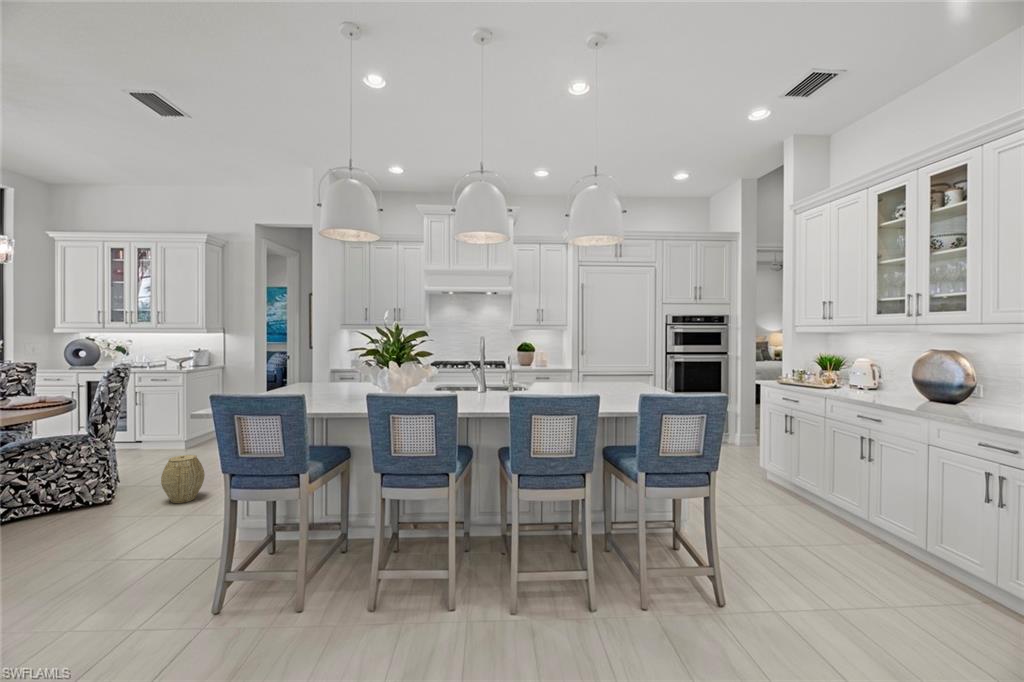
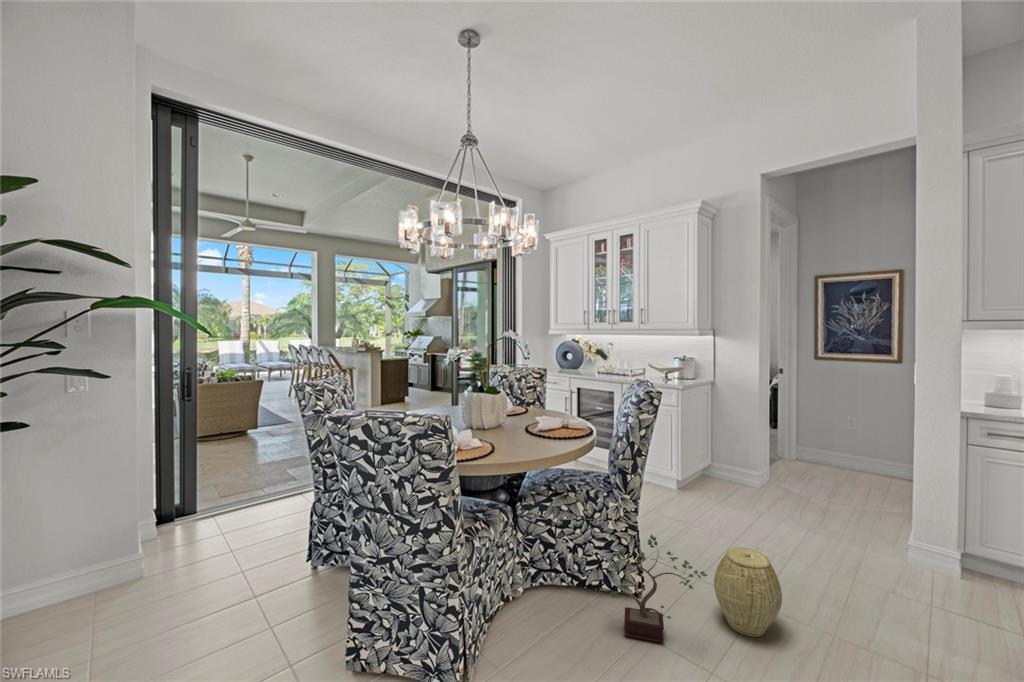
potted plant: none [69,453,143,522] -> present [610,535,708,643]

